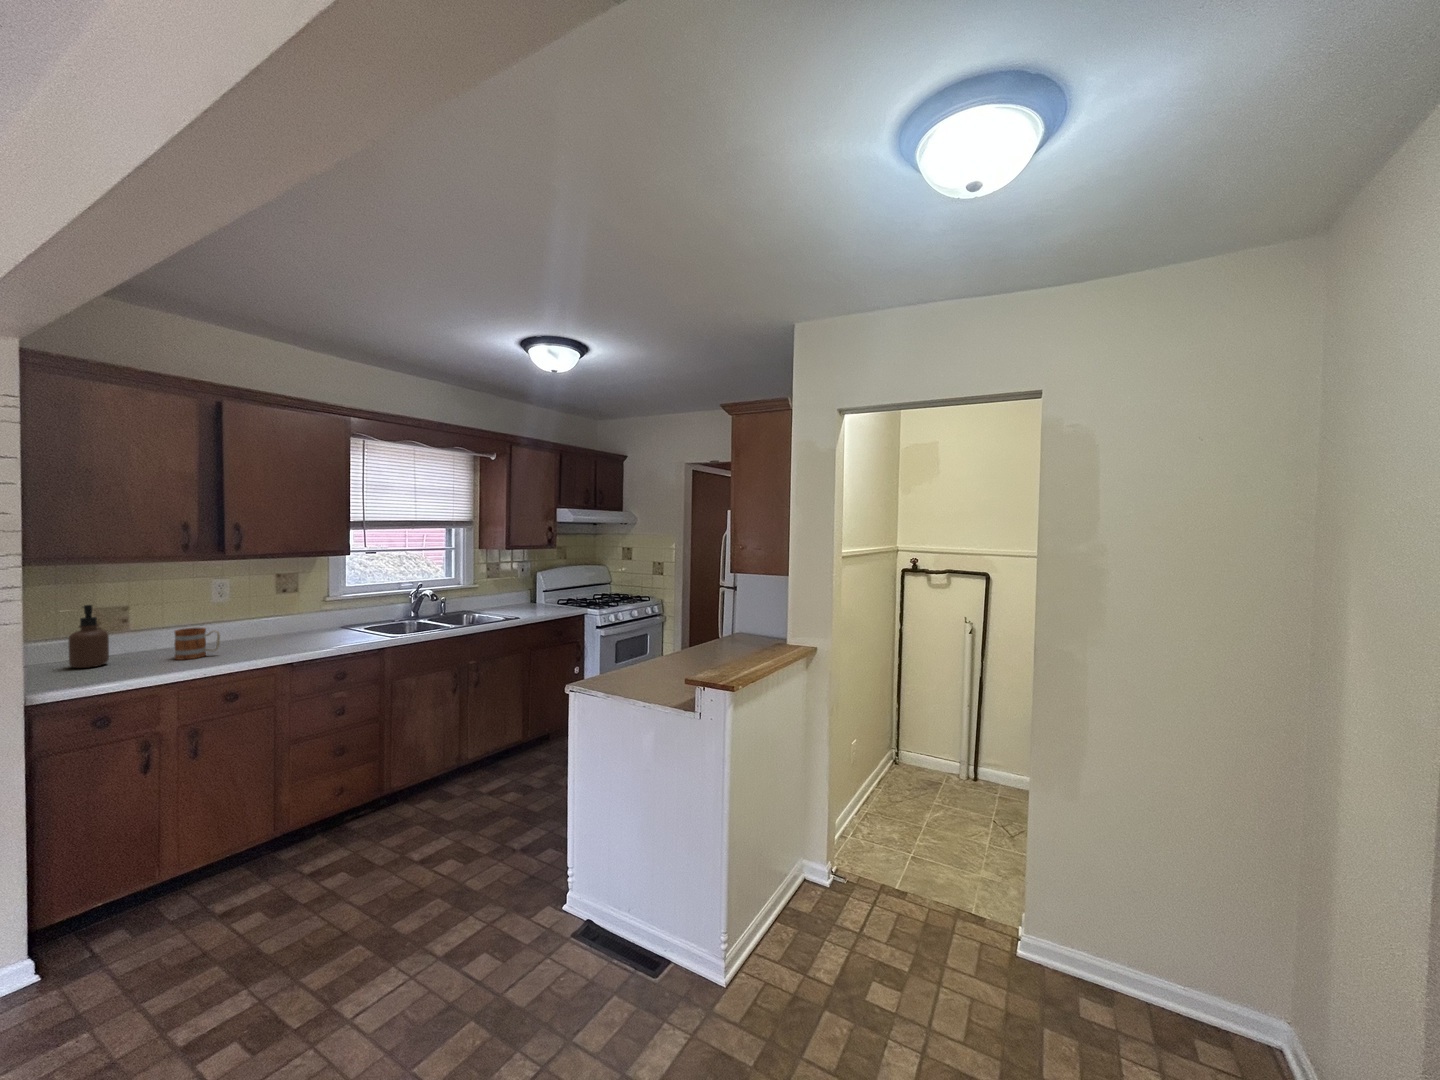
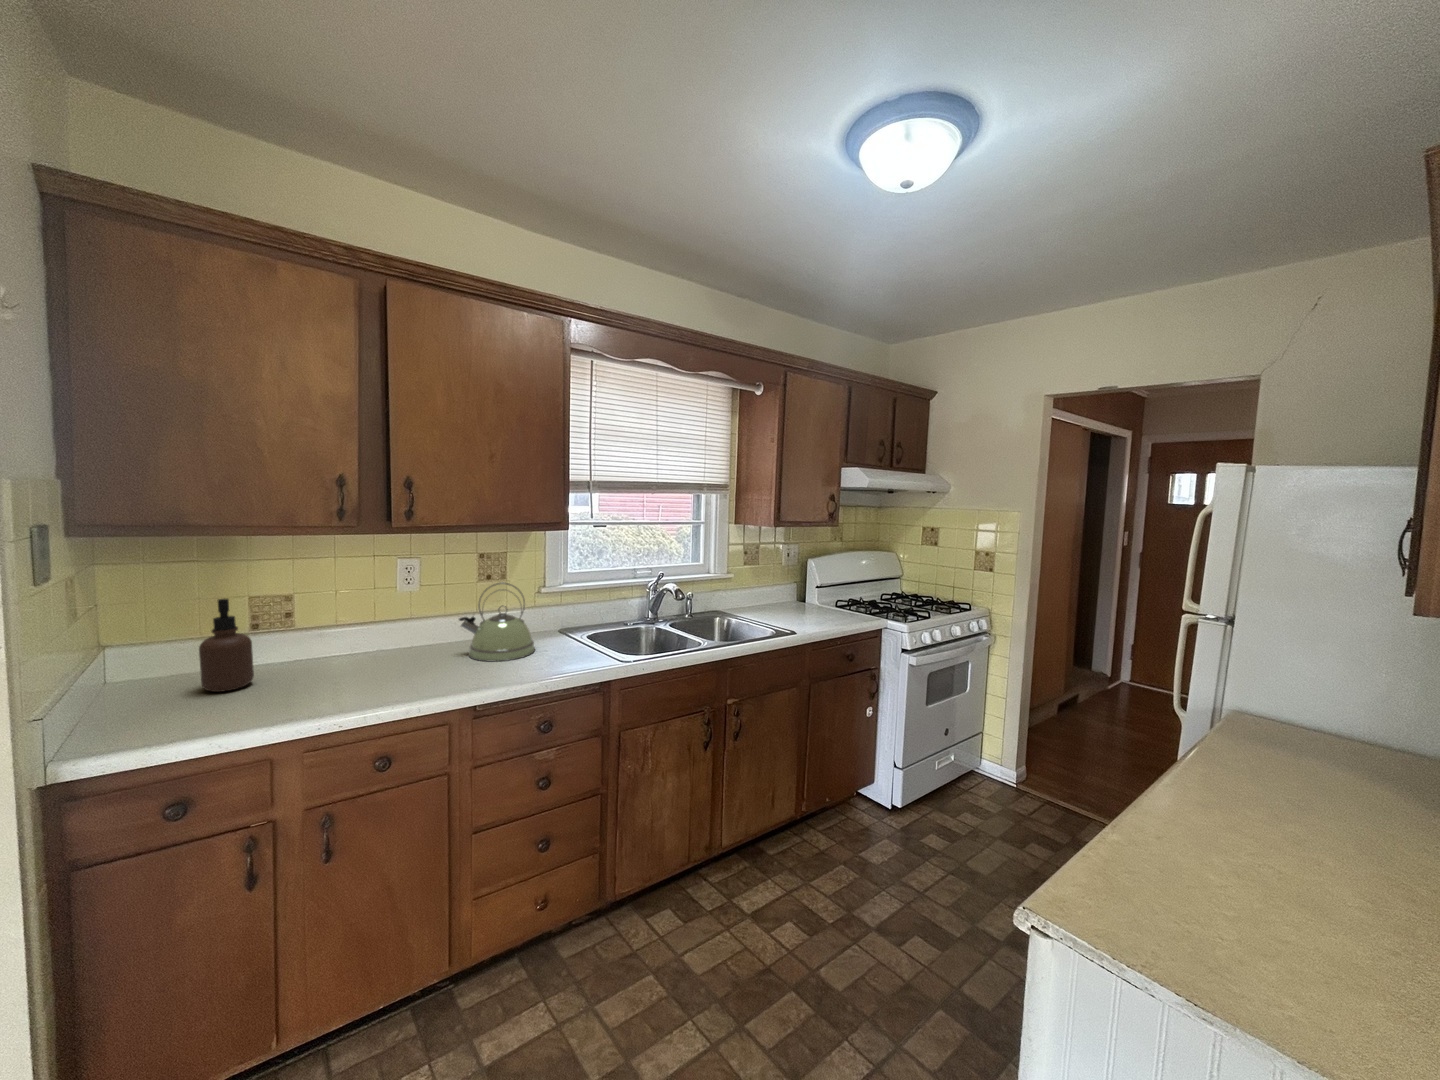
kettle: none [265,591,326,643] -> present [459,582,535,661]
mug: present [174,628,220,660] -> none [327,636,387,688]

